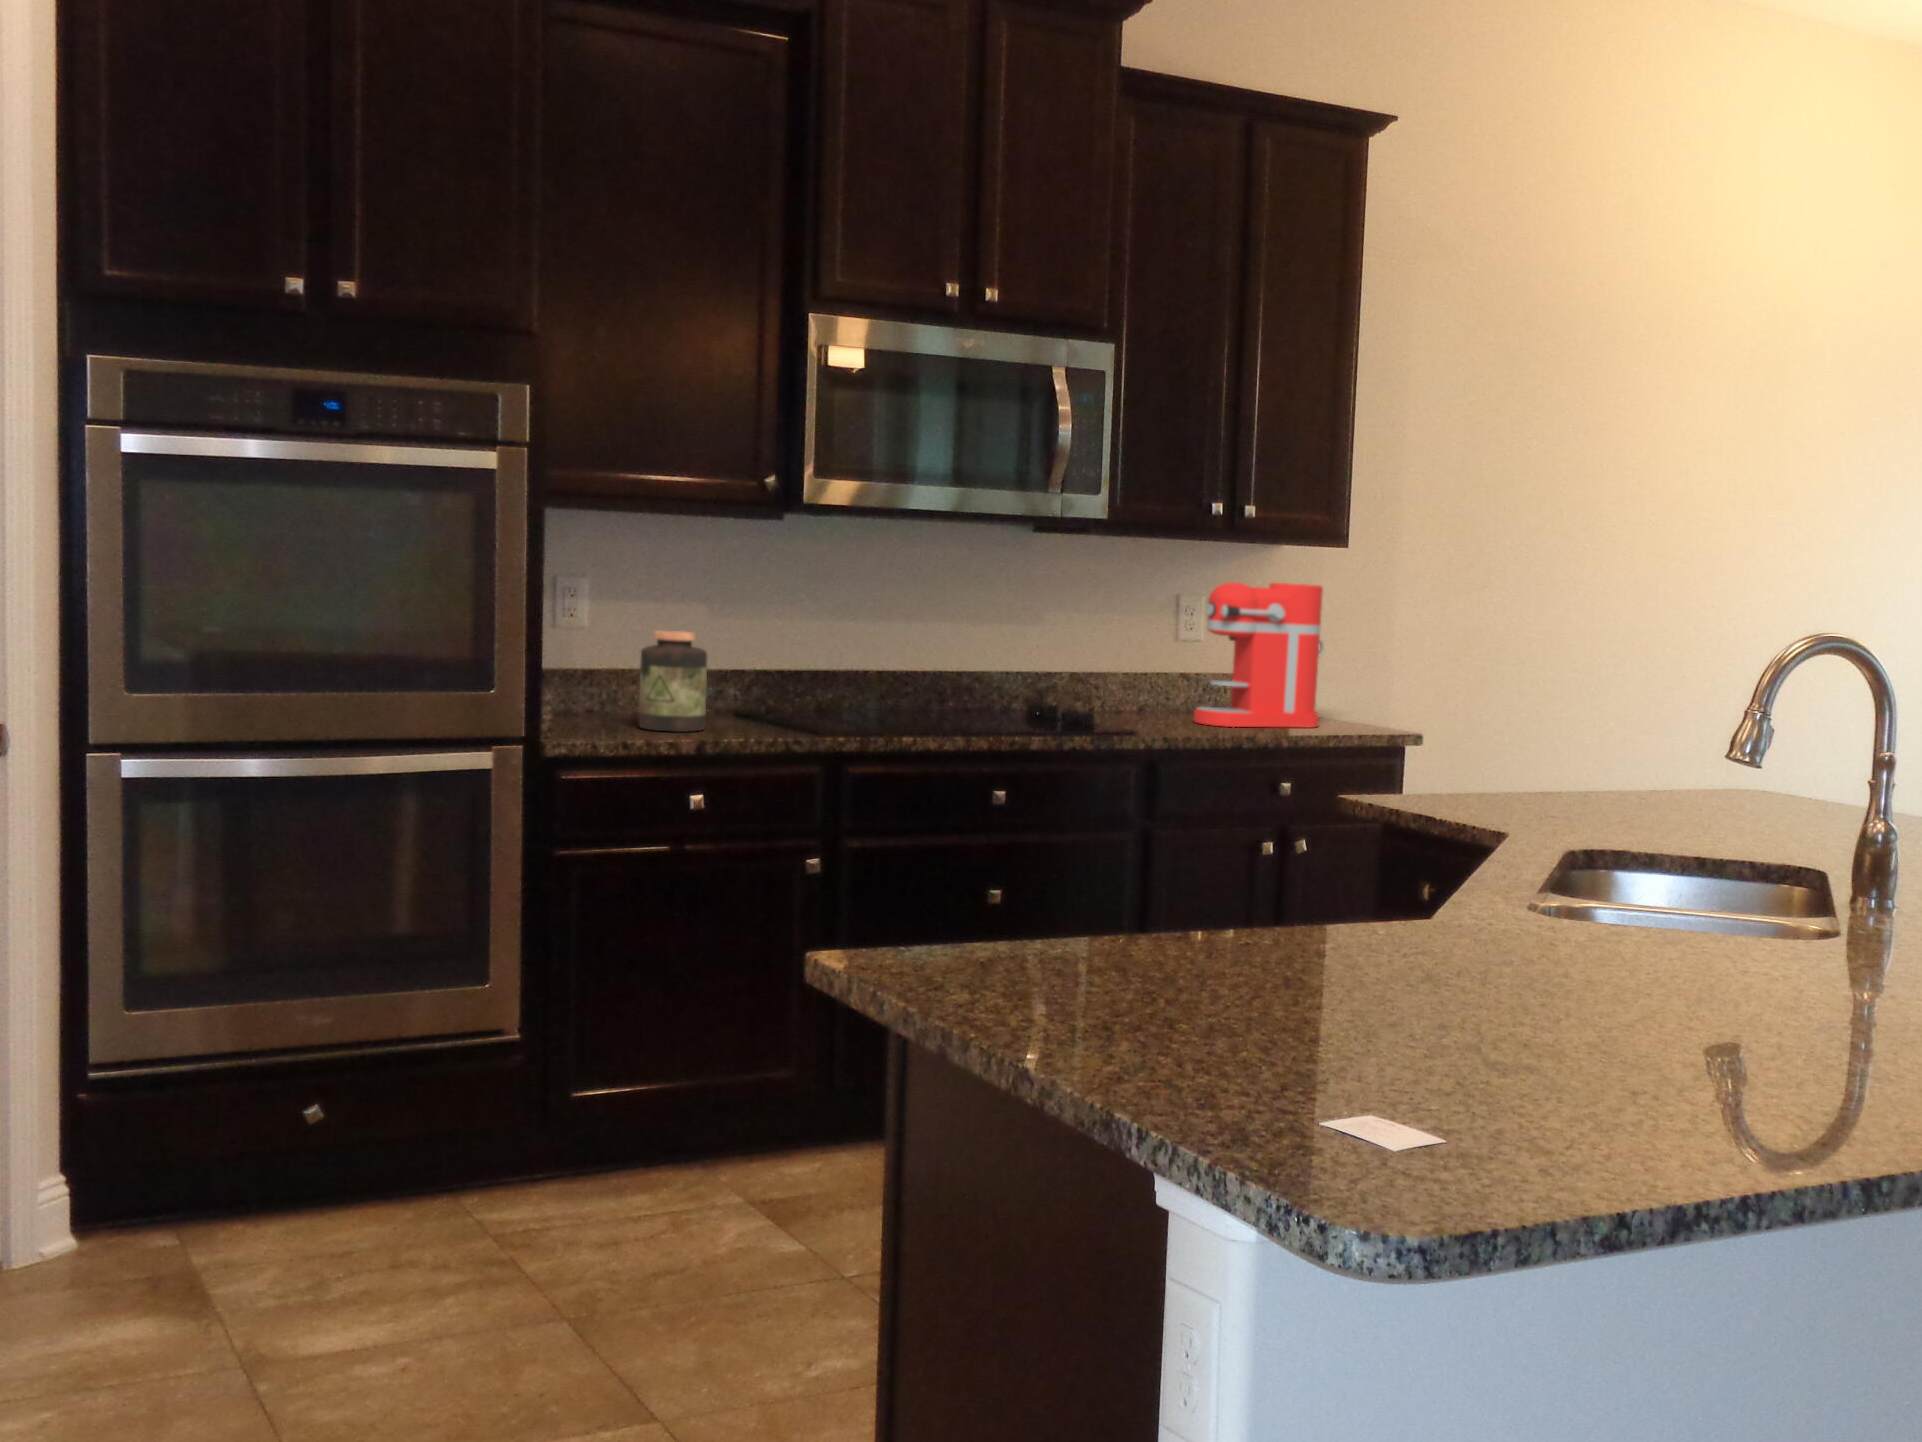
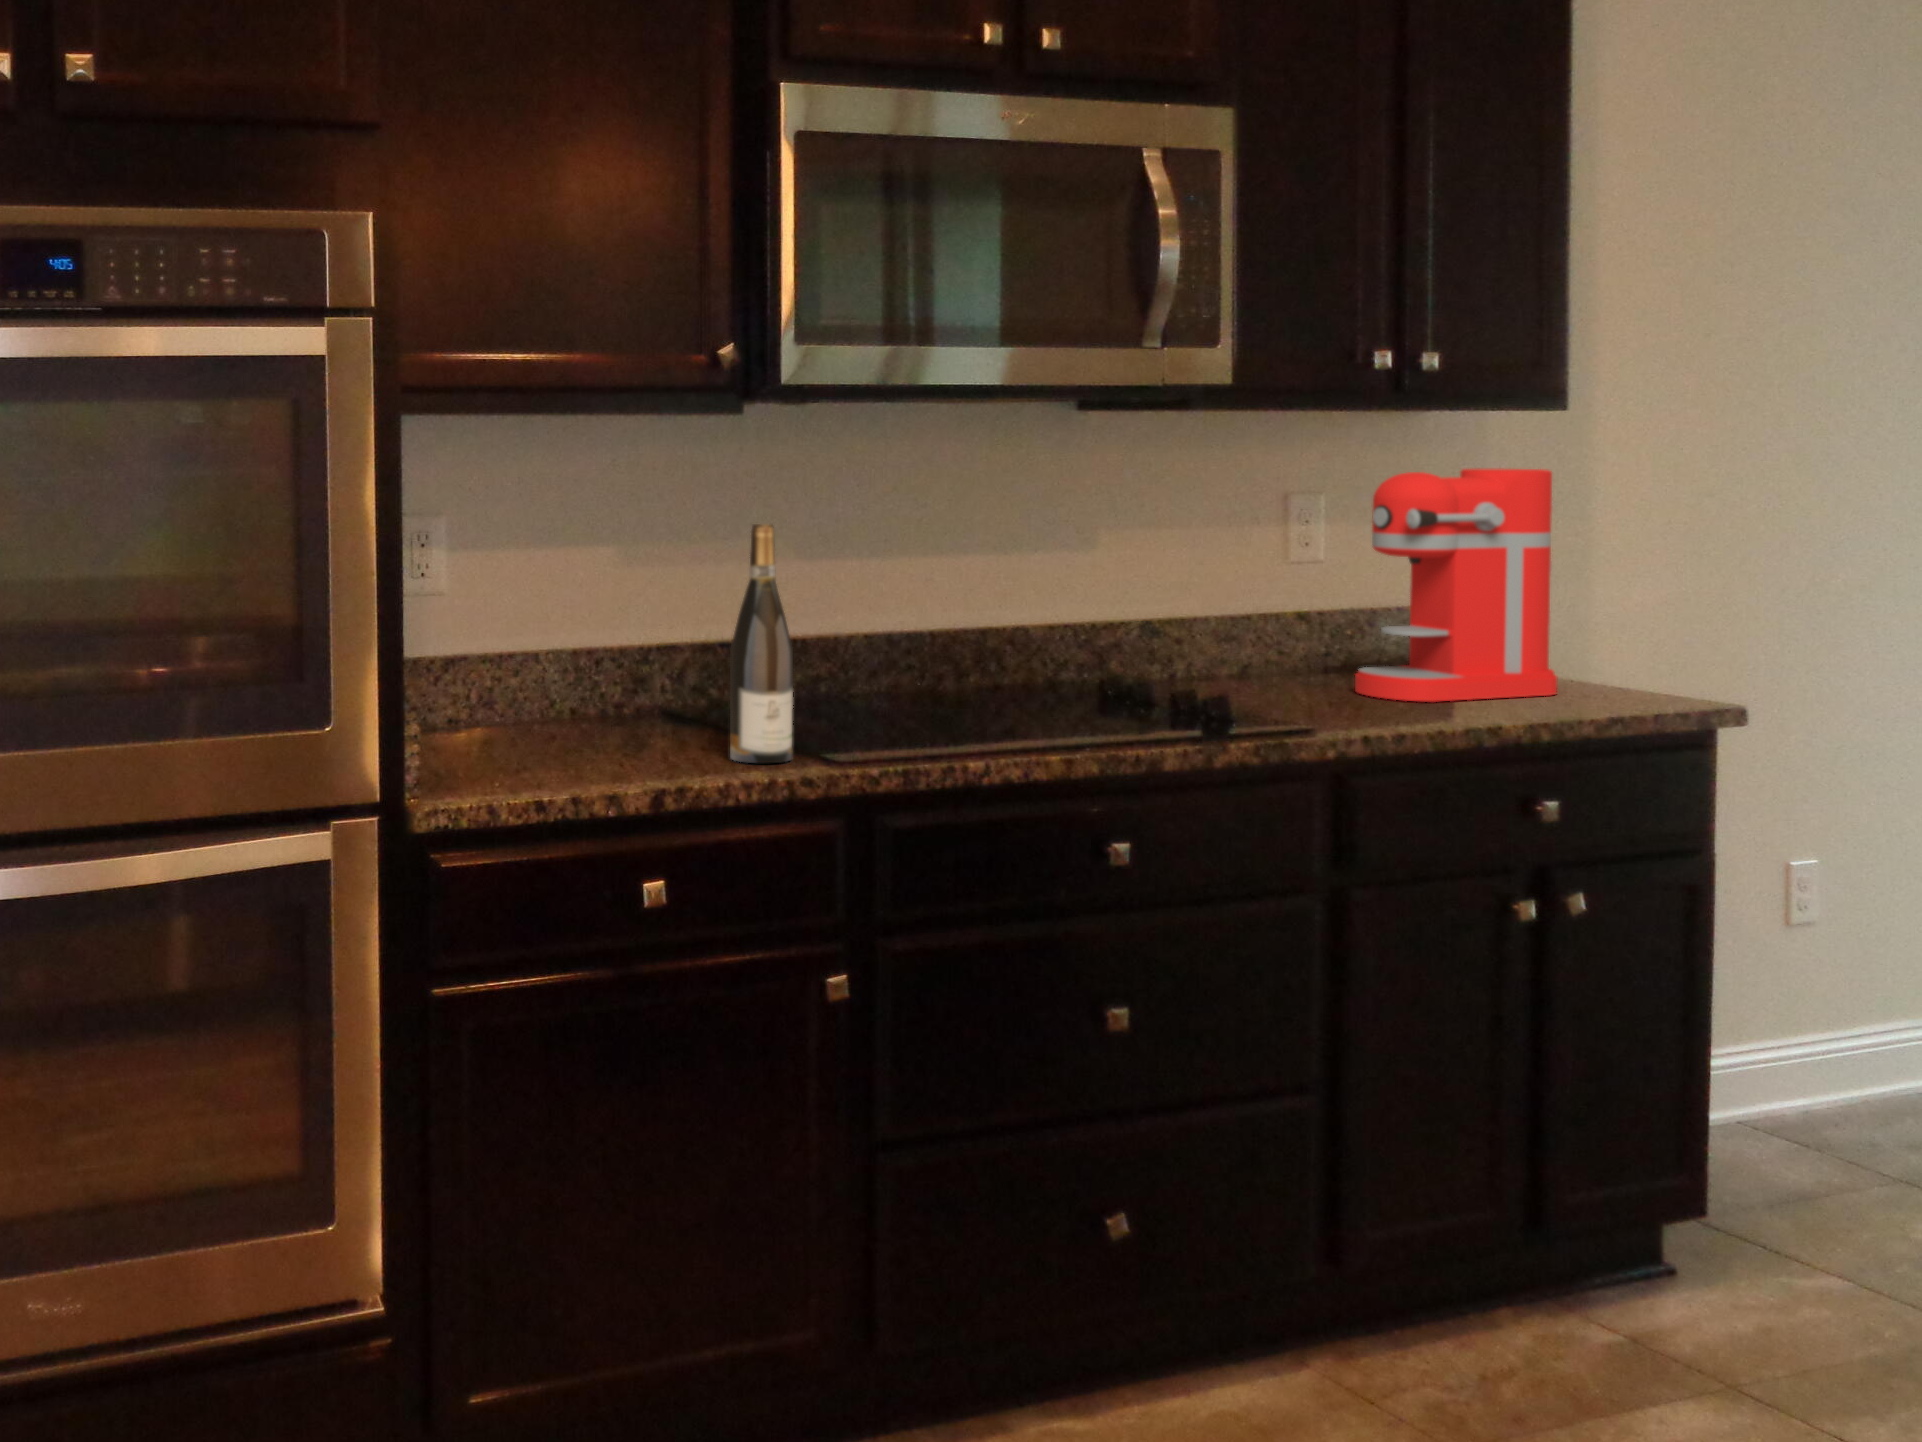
wine bottle: none [755,587,797,733] -> present [730,524,793,763]
jar: present [639,631,707,732] -> none [548,602,652,769]

